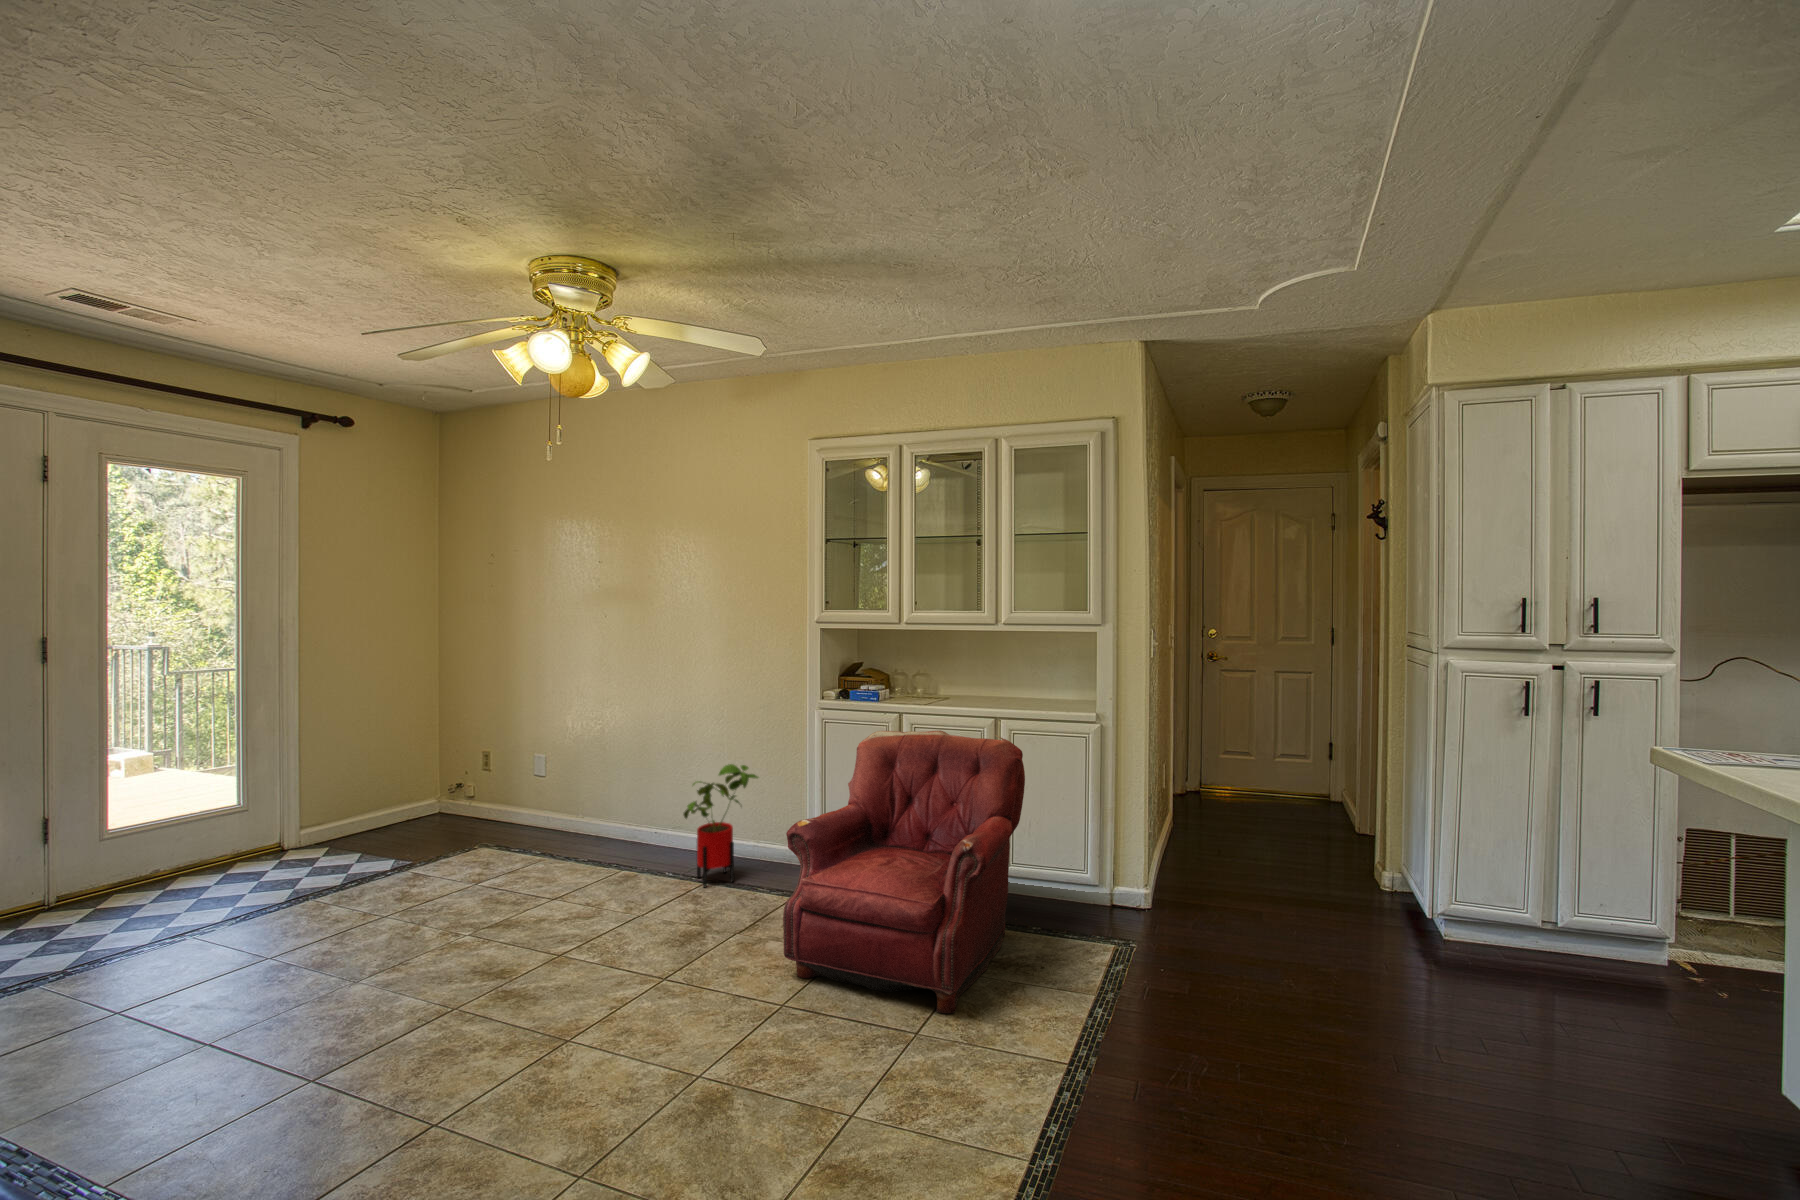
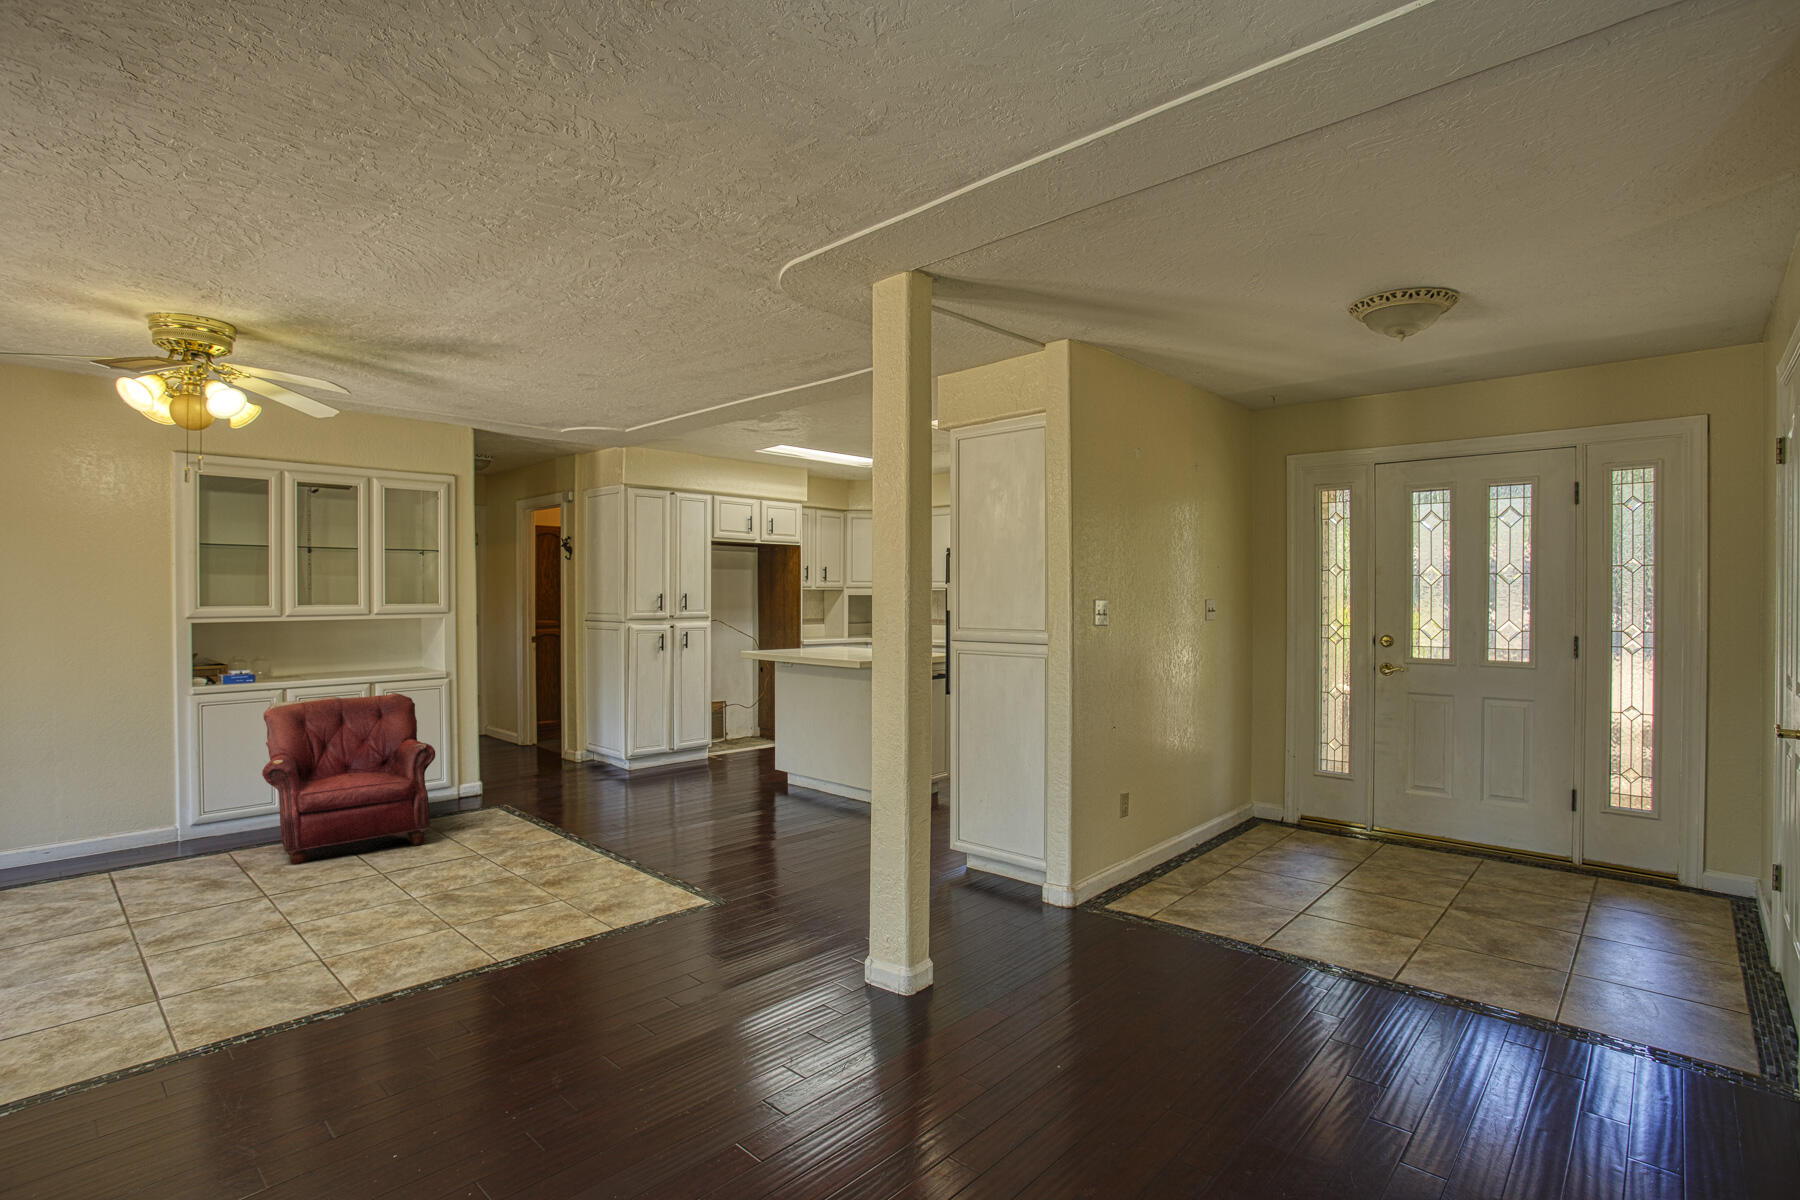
house plant: present [684,764,758,888] -> none [42,752,136,871]

